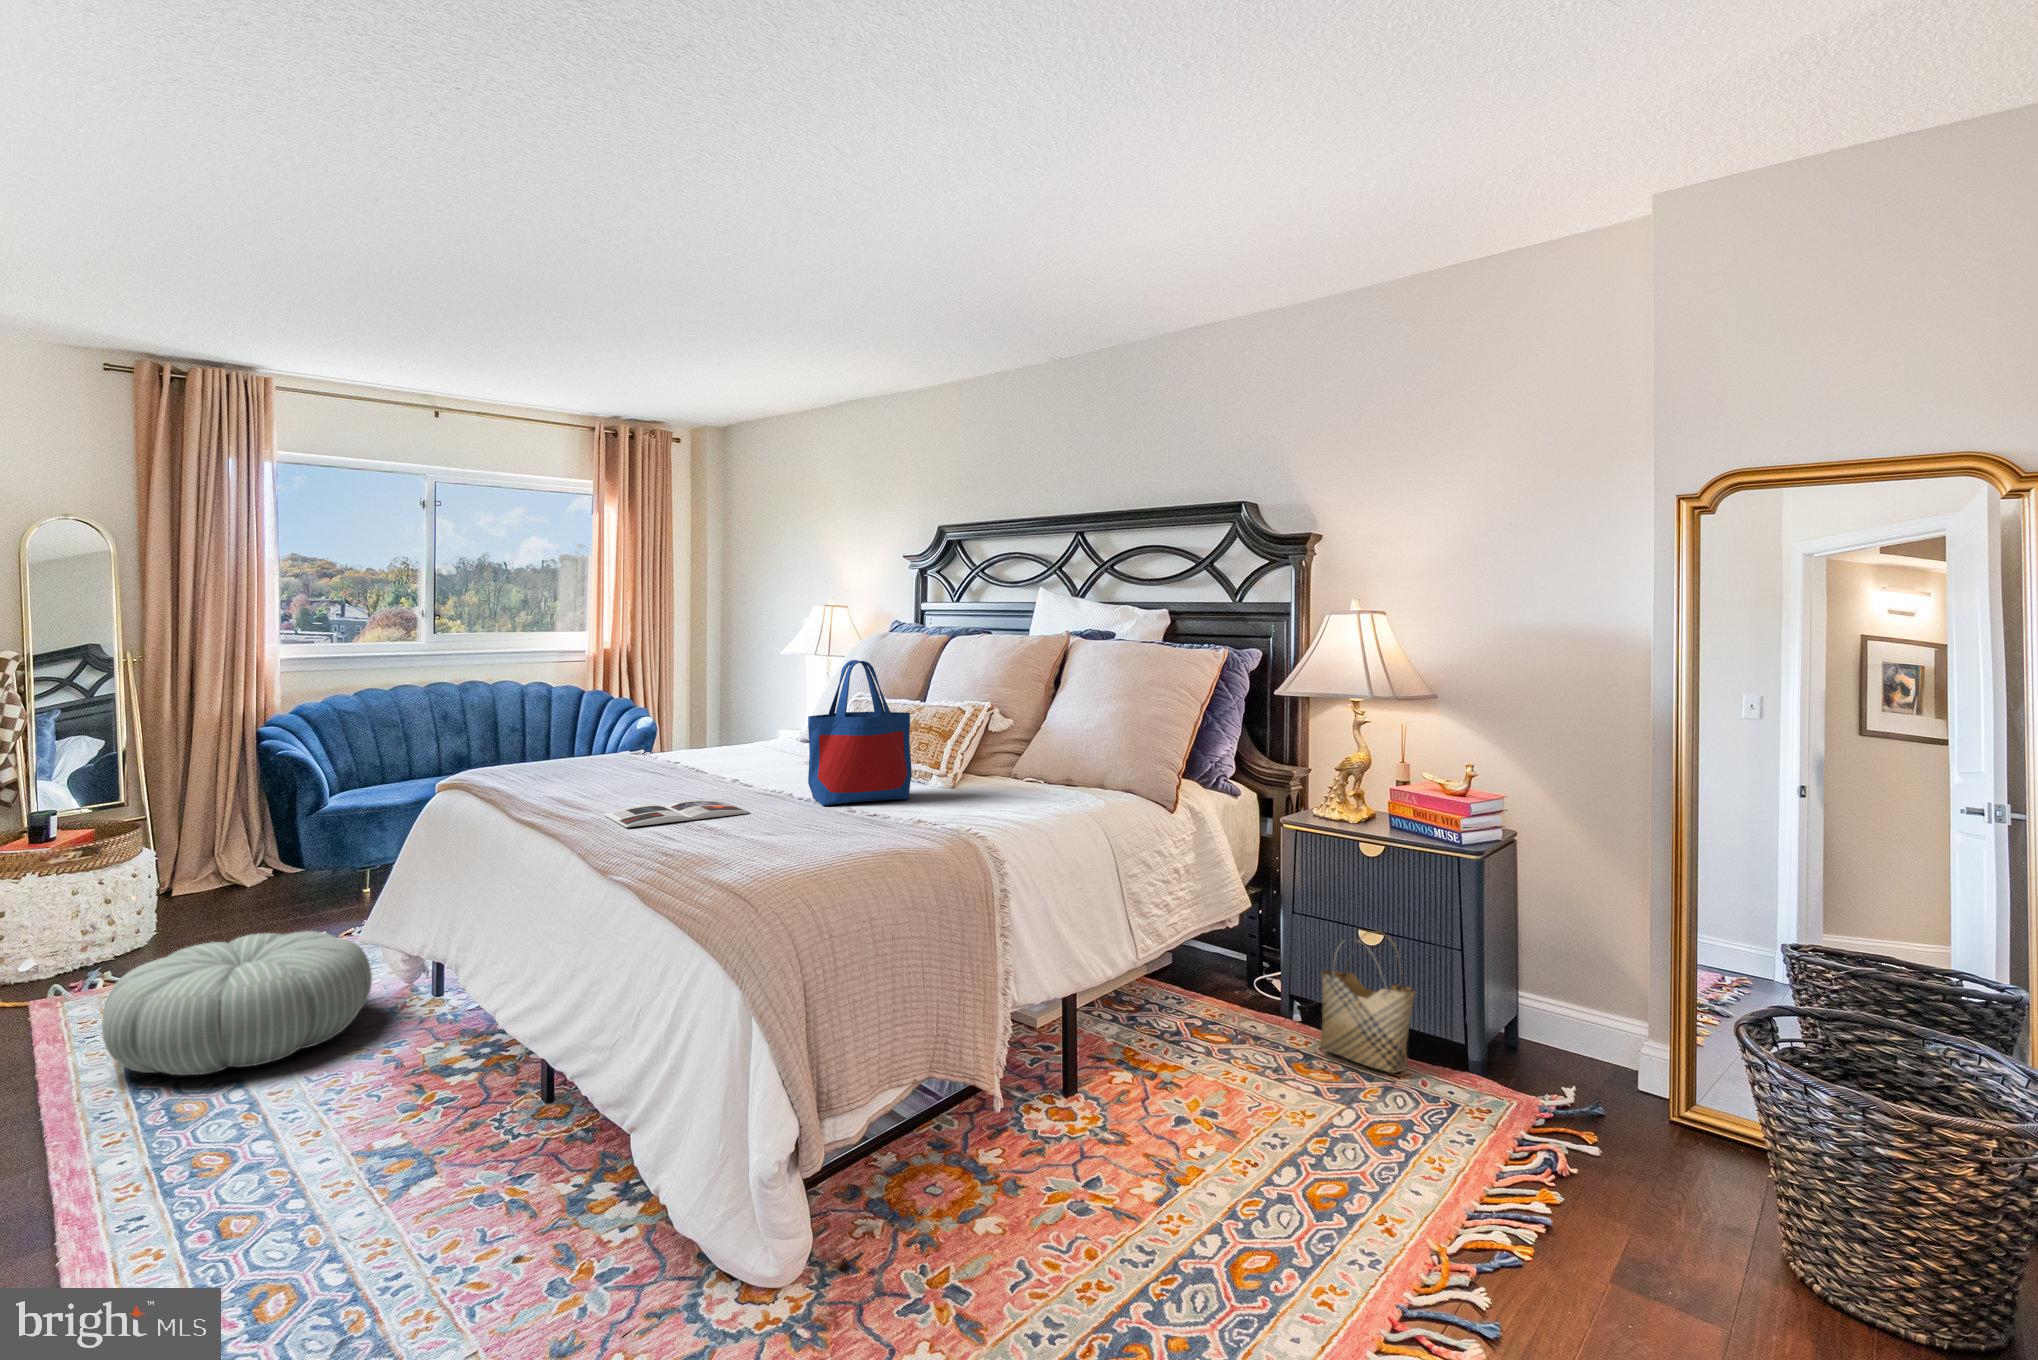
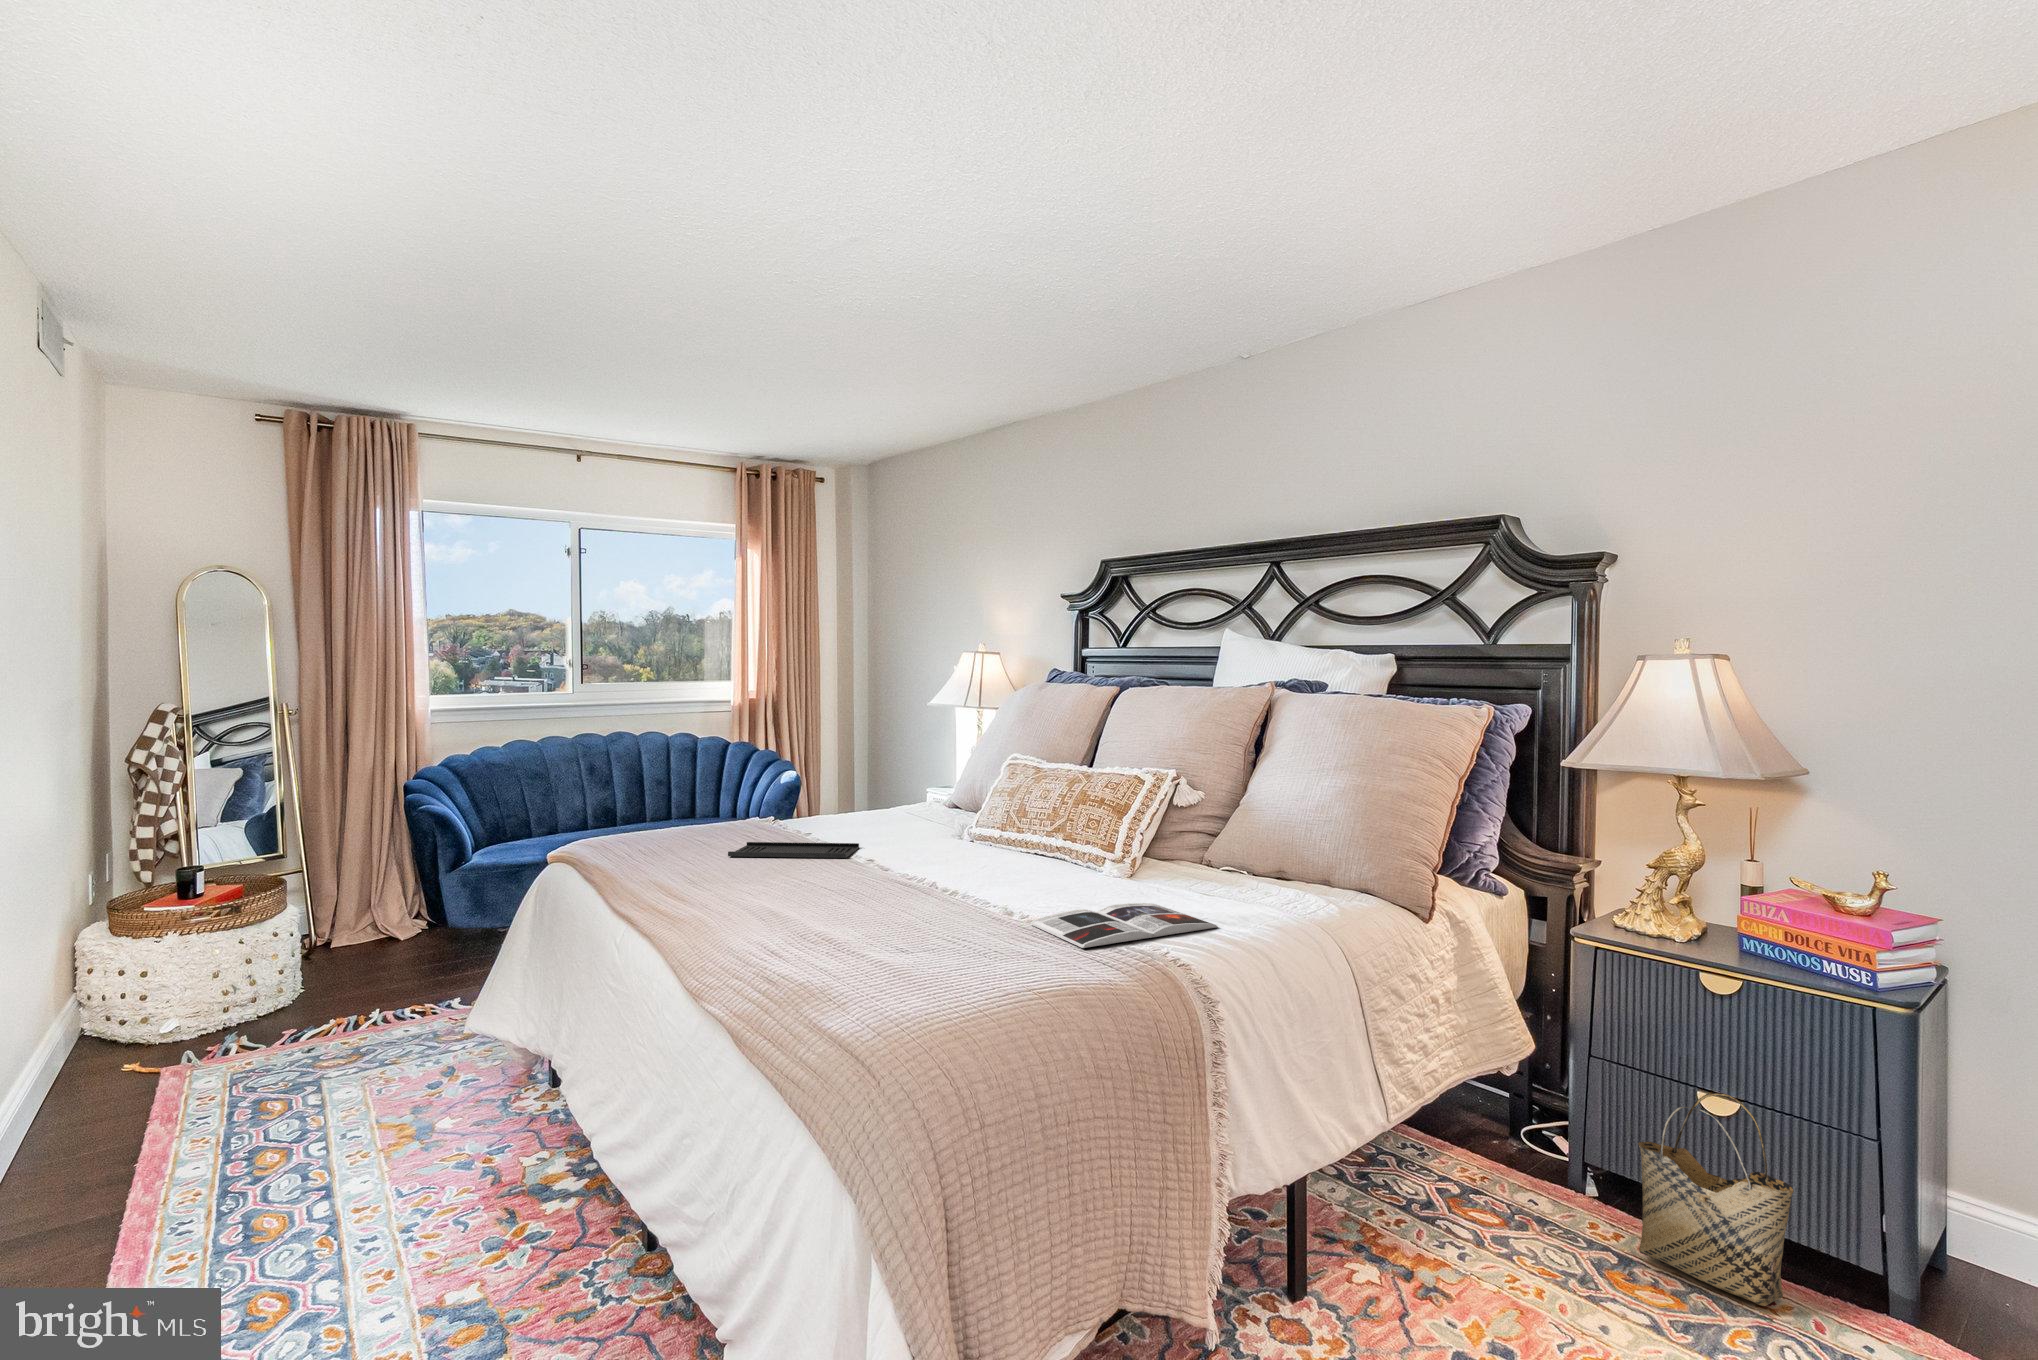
tote bag: present [808,660,912,805] -> none [961,716,1085,895]
tray: none [599,772,717,785] -> present [728,842,859,858]
magazine: present [604,800,750,827] -> present [1030,903,1218,948]
pouf: present [102,931,372,1075] -> none [197,1011,483,1179]

